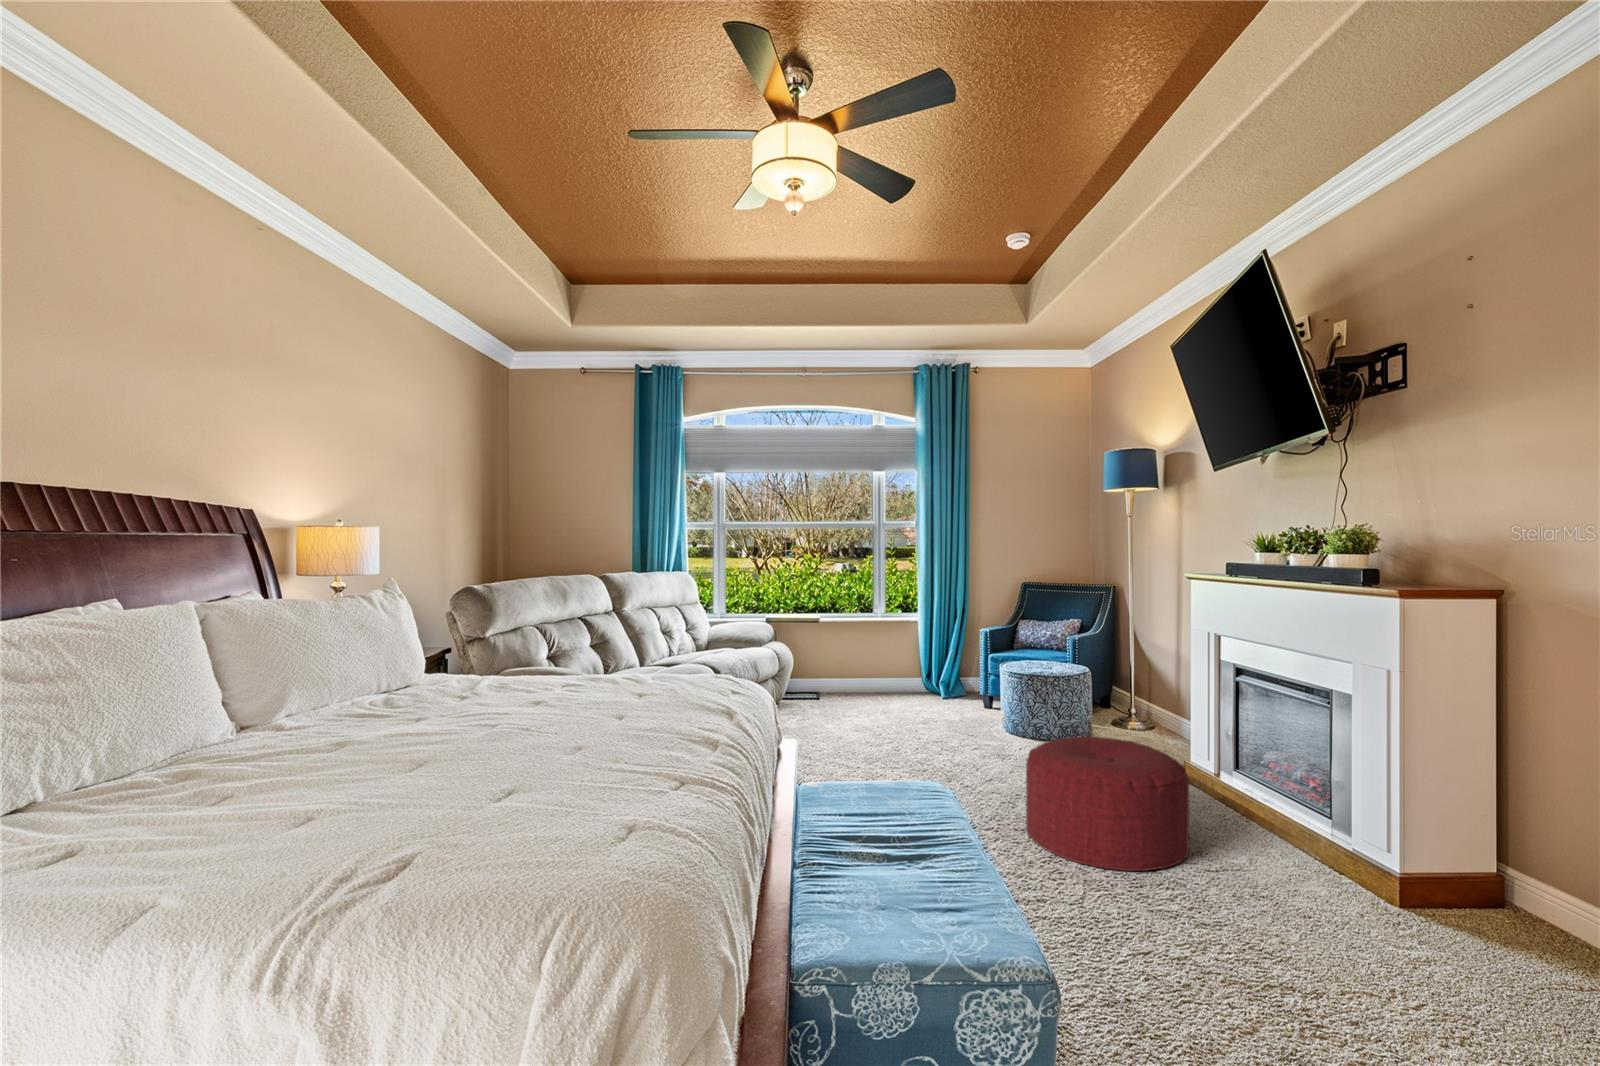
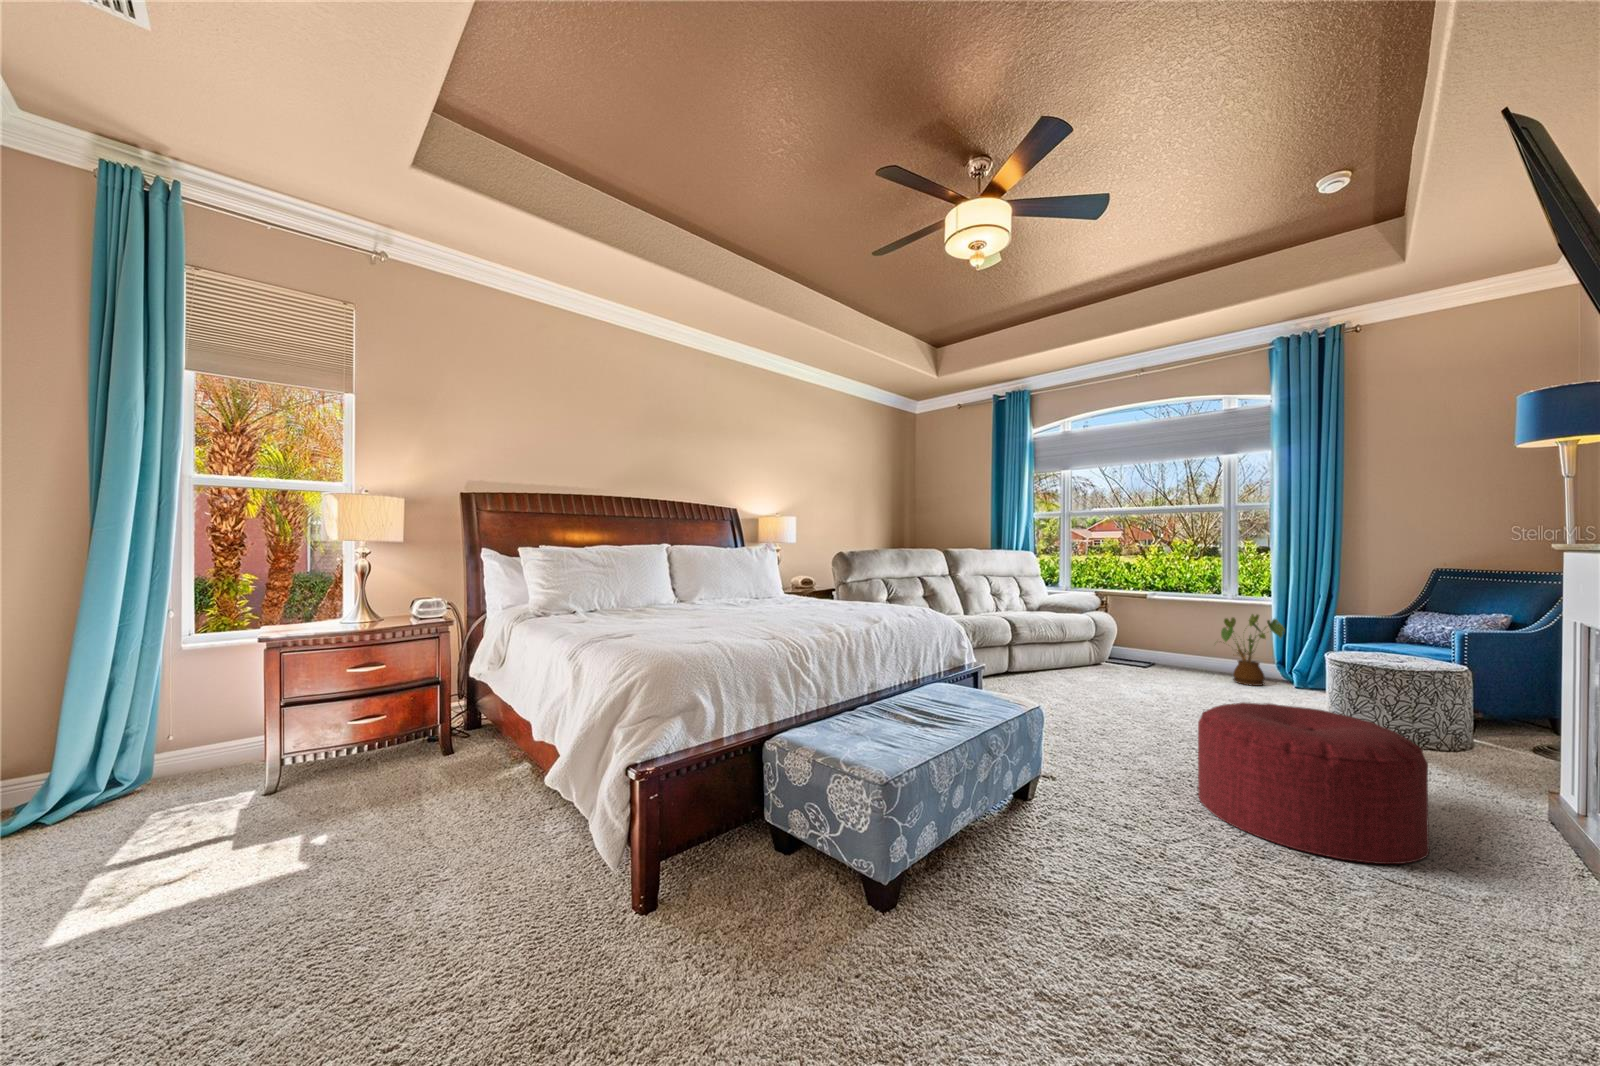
house plant: none [885,630,942,700] -> present [1221,614,1285,686]

